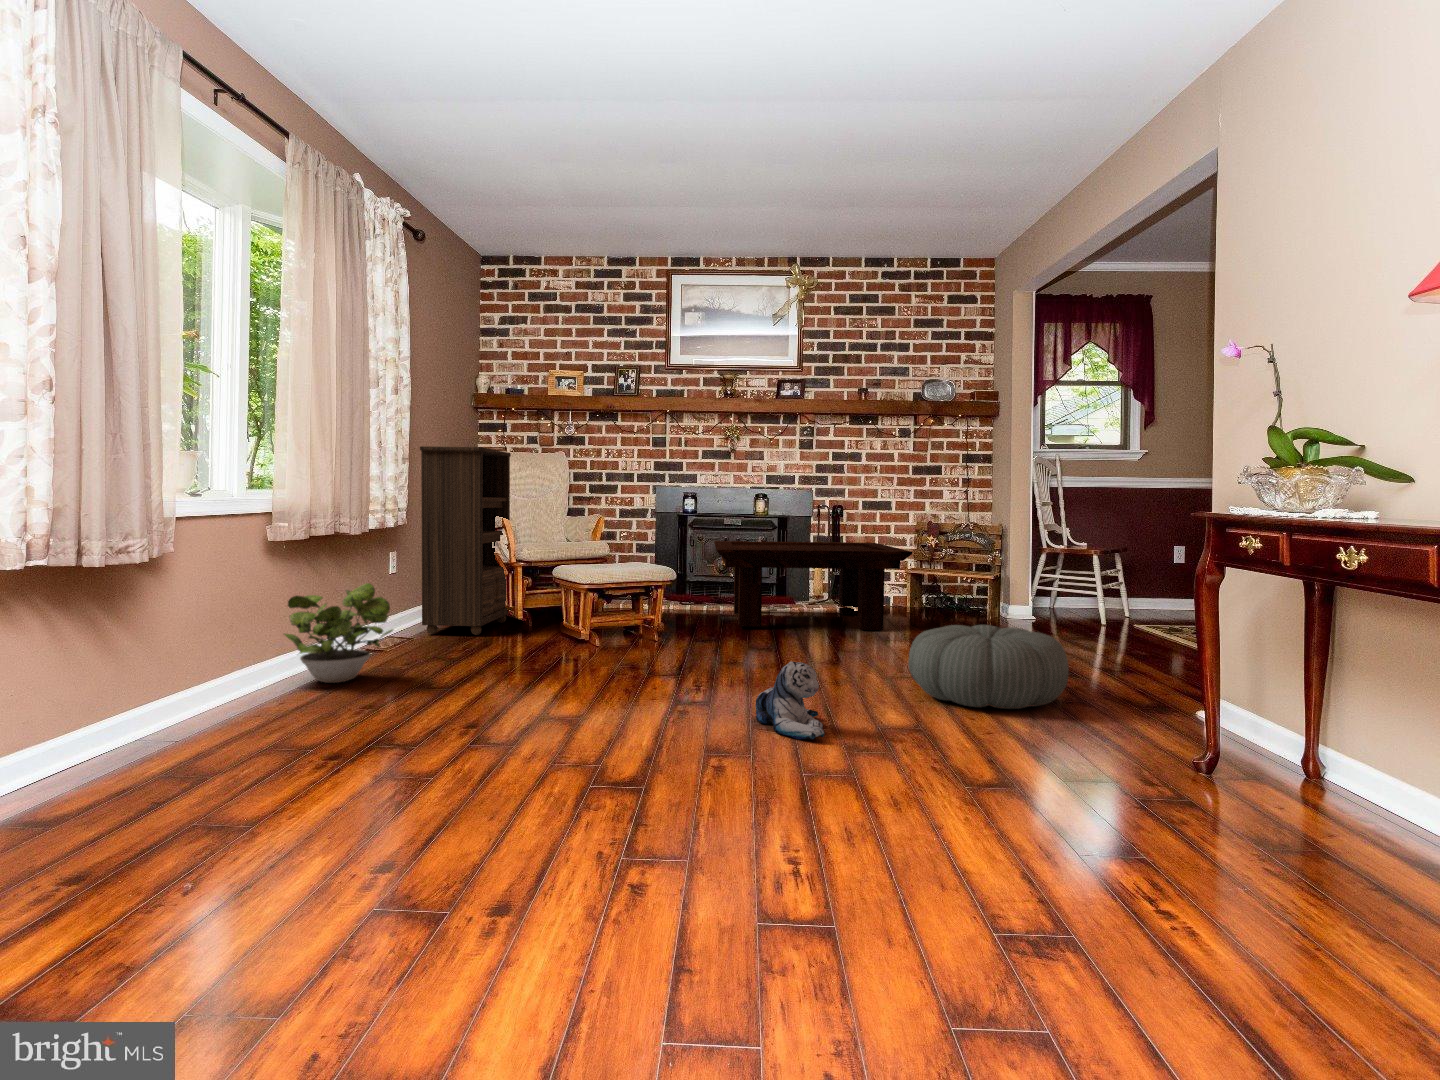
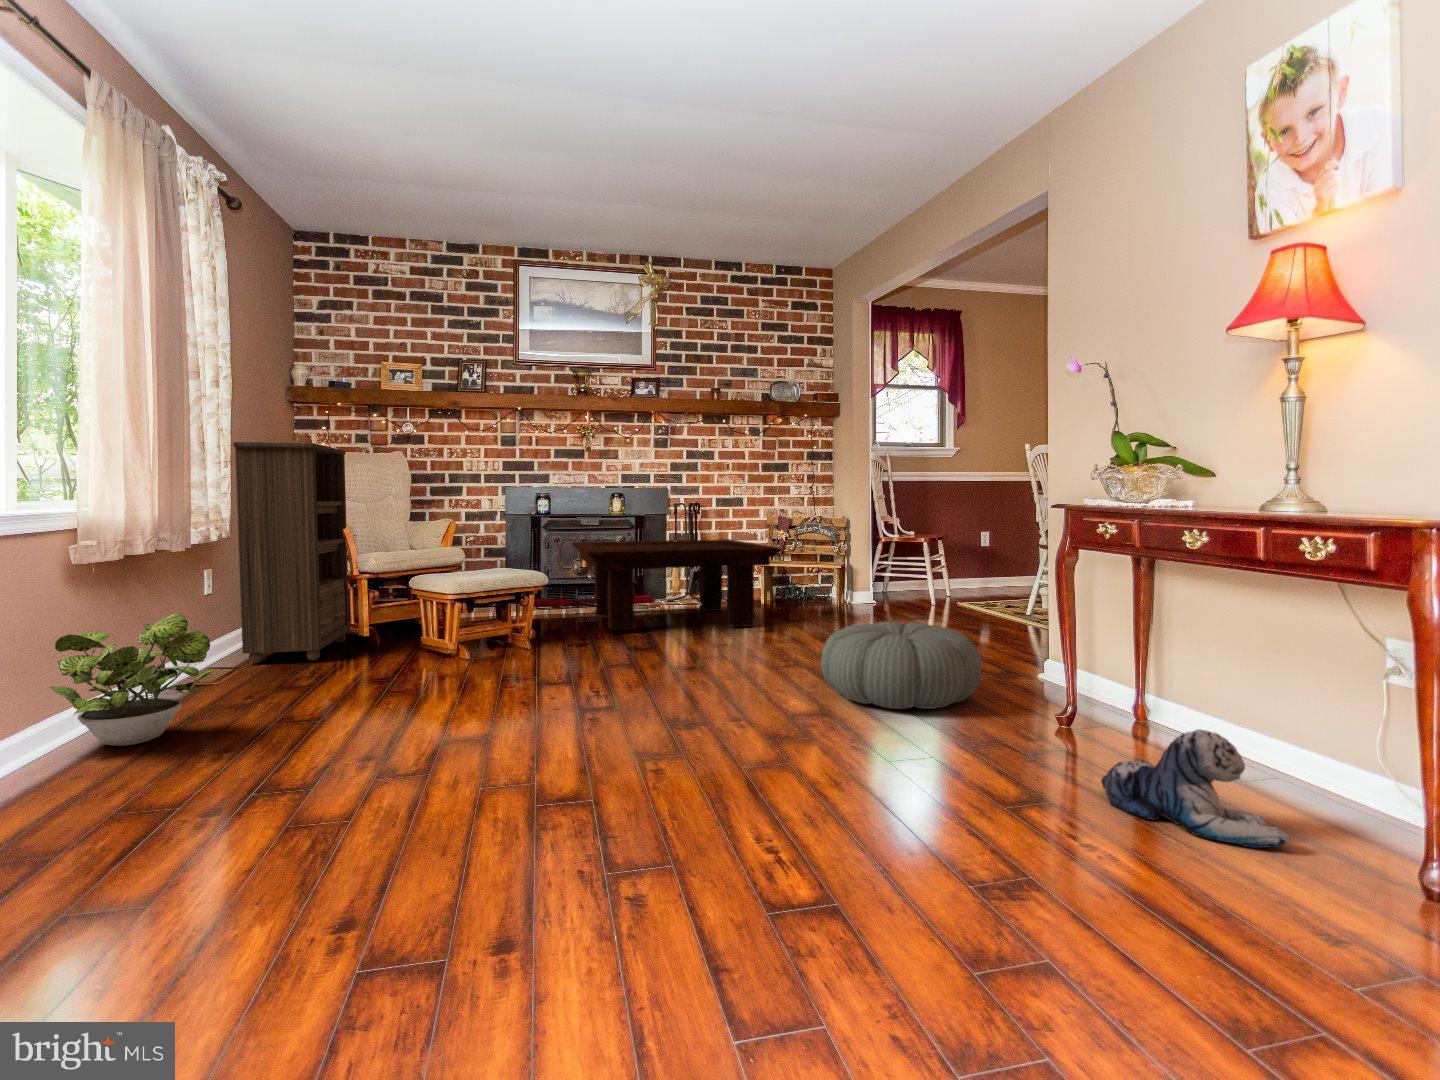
plush toy: present [755,662,824,740] -> present [1101,730,1291,848]

